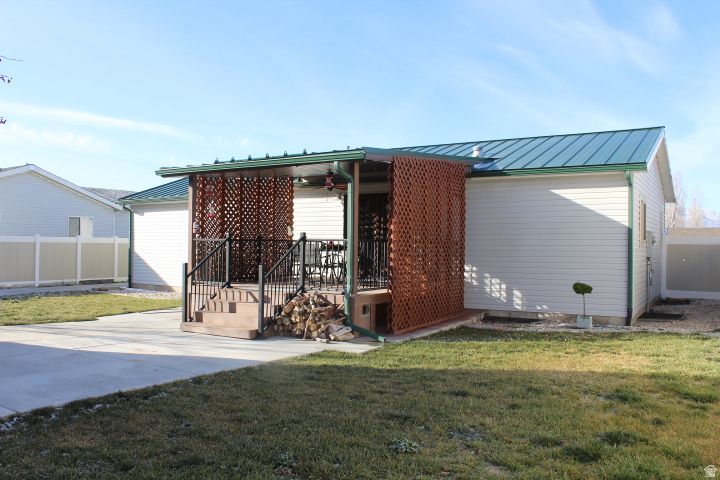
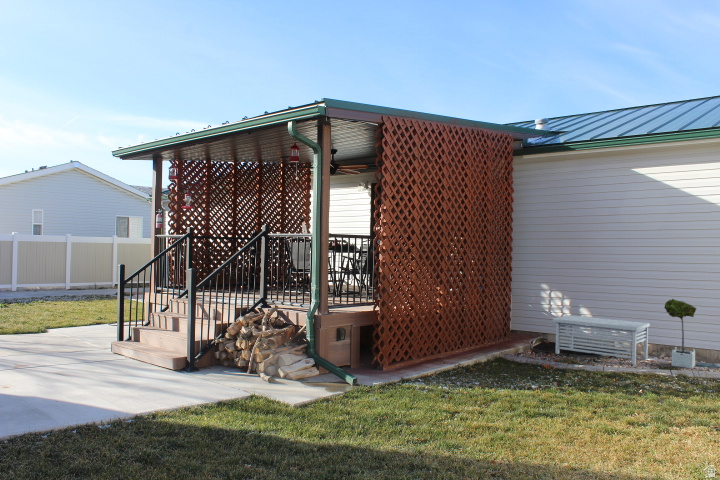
storage bench: none [497,296,562,327] -> present [553,315,650,365]

